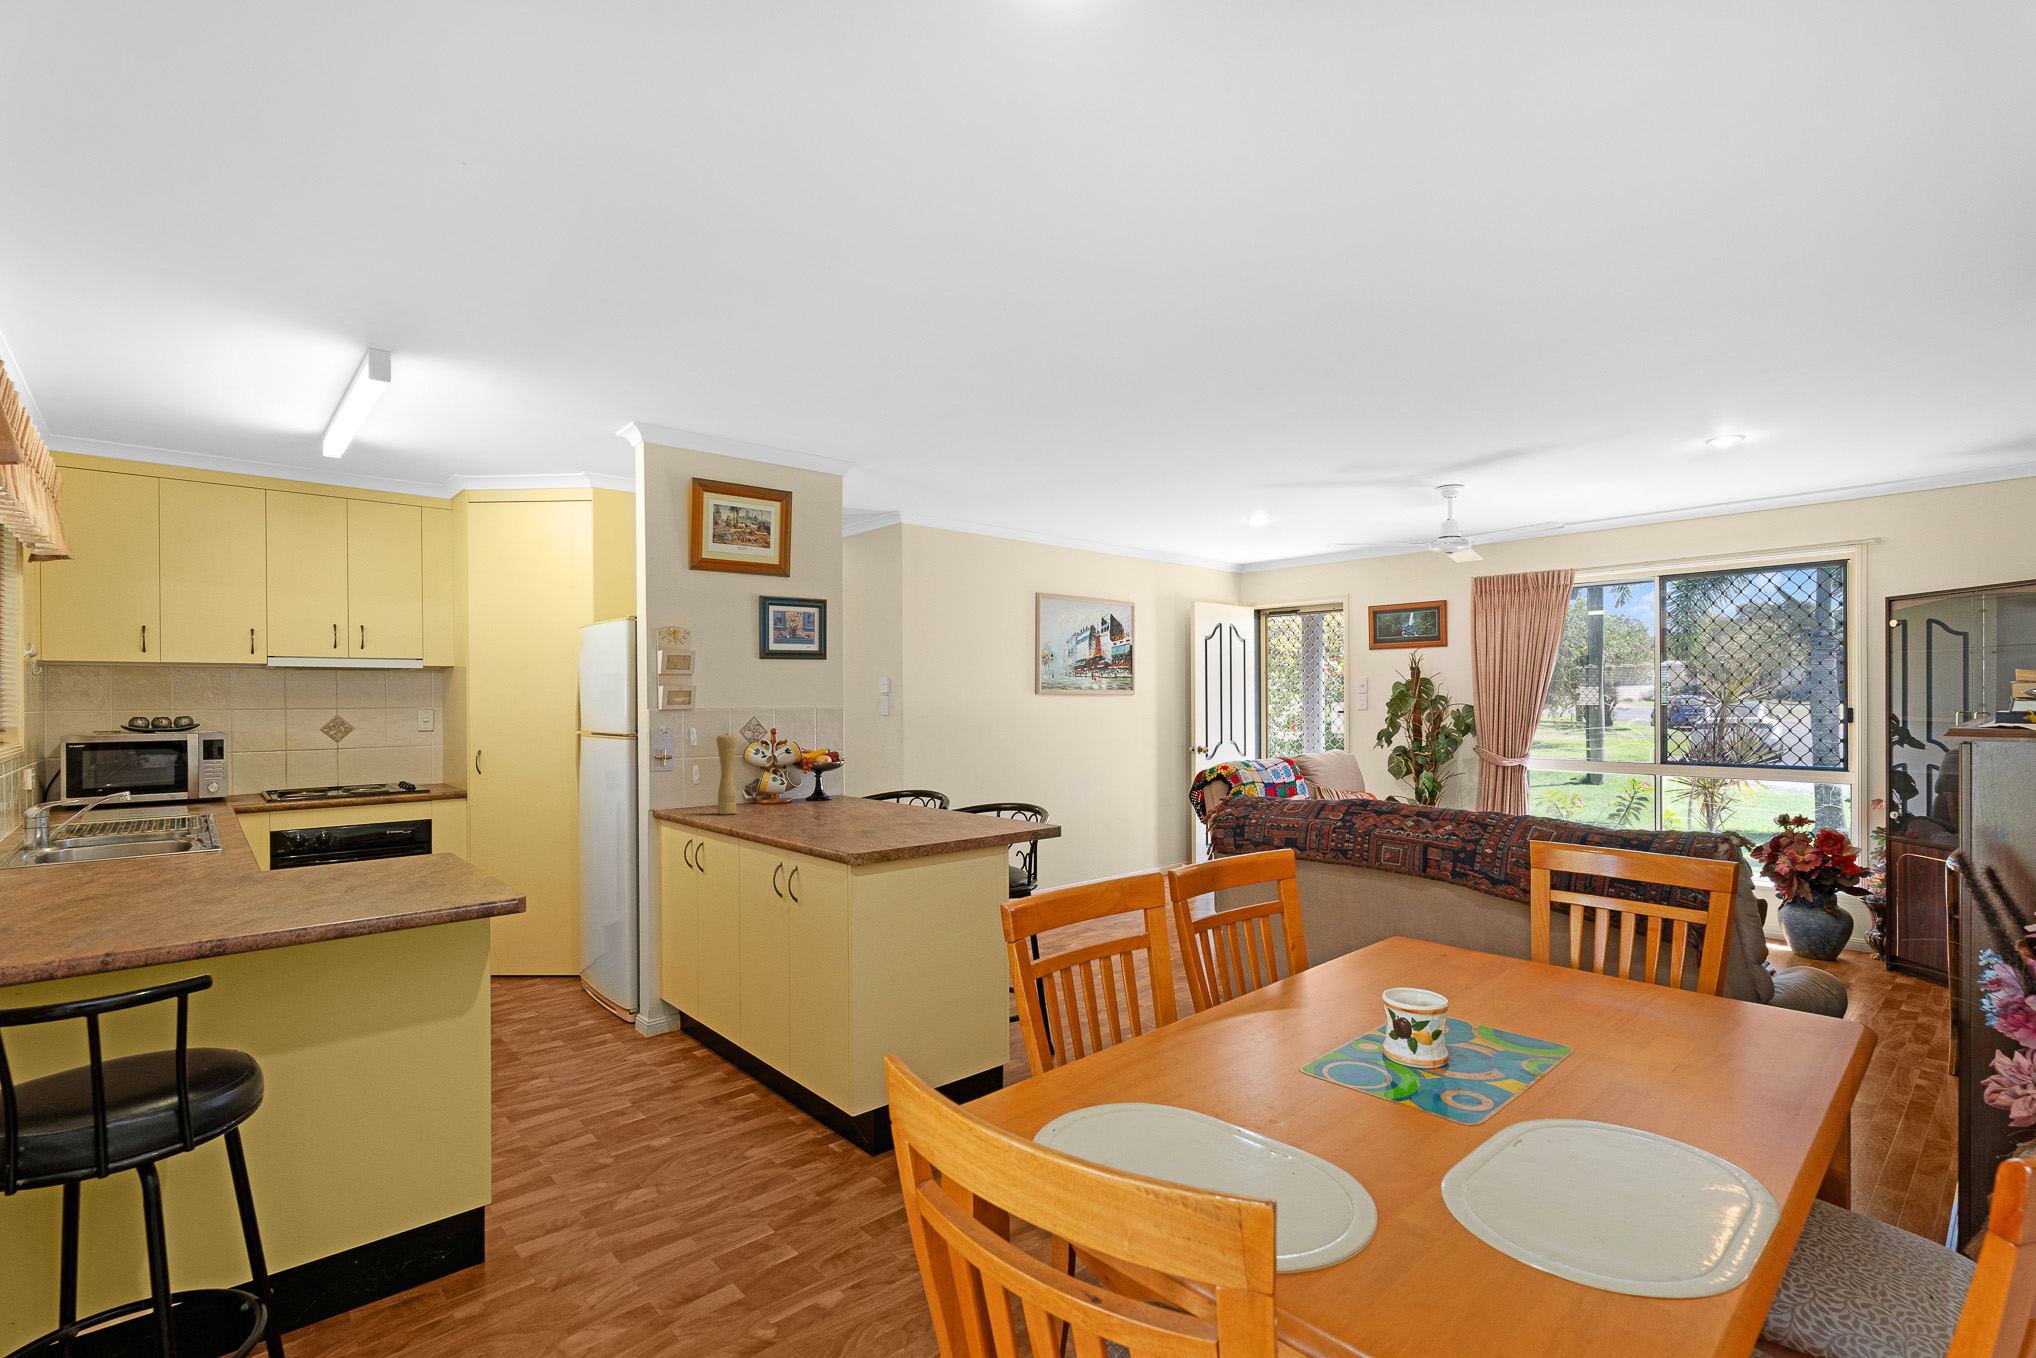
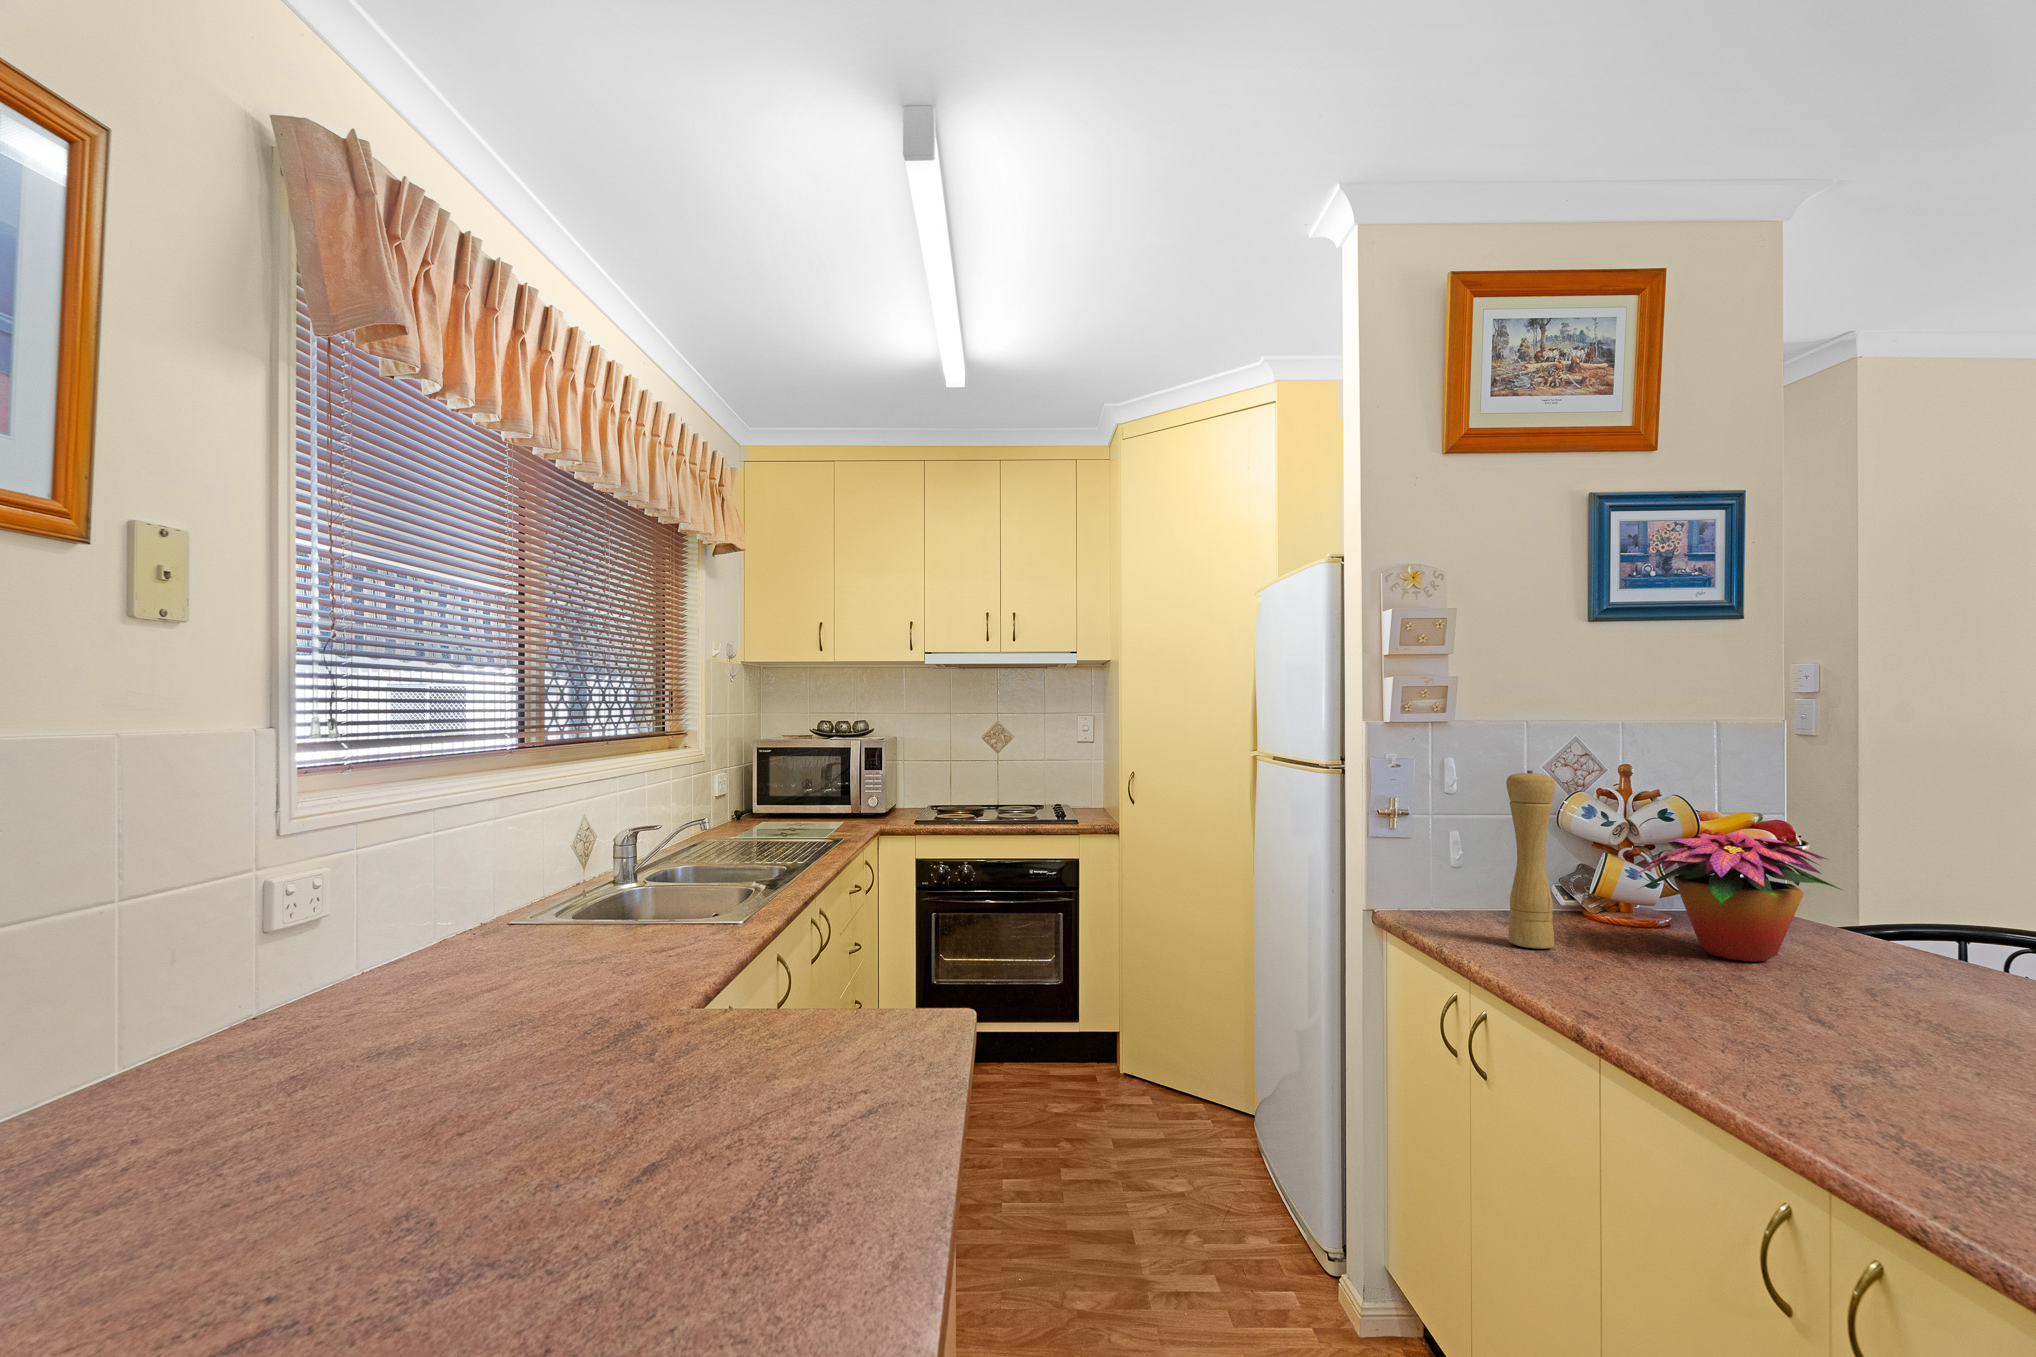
flower arrangement: none [767,754,850,809] -> present [1633,830,1843,962]

